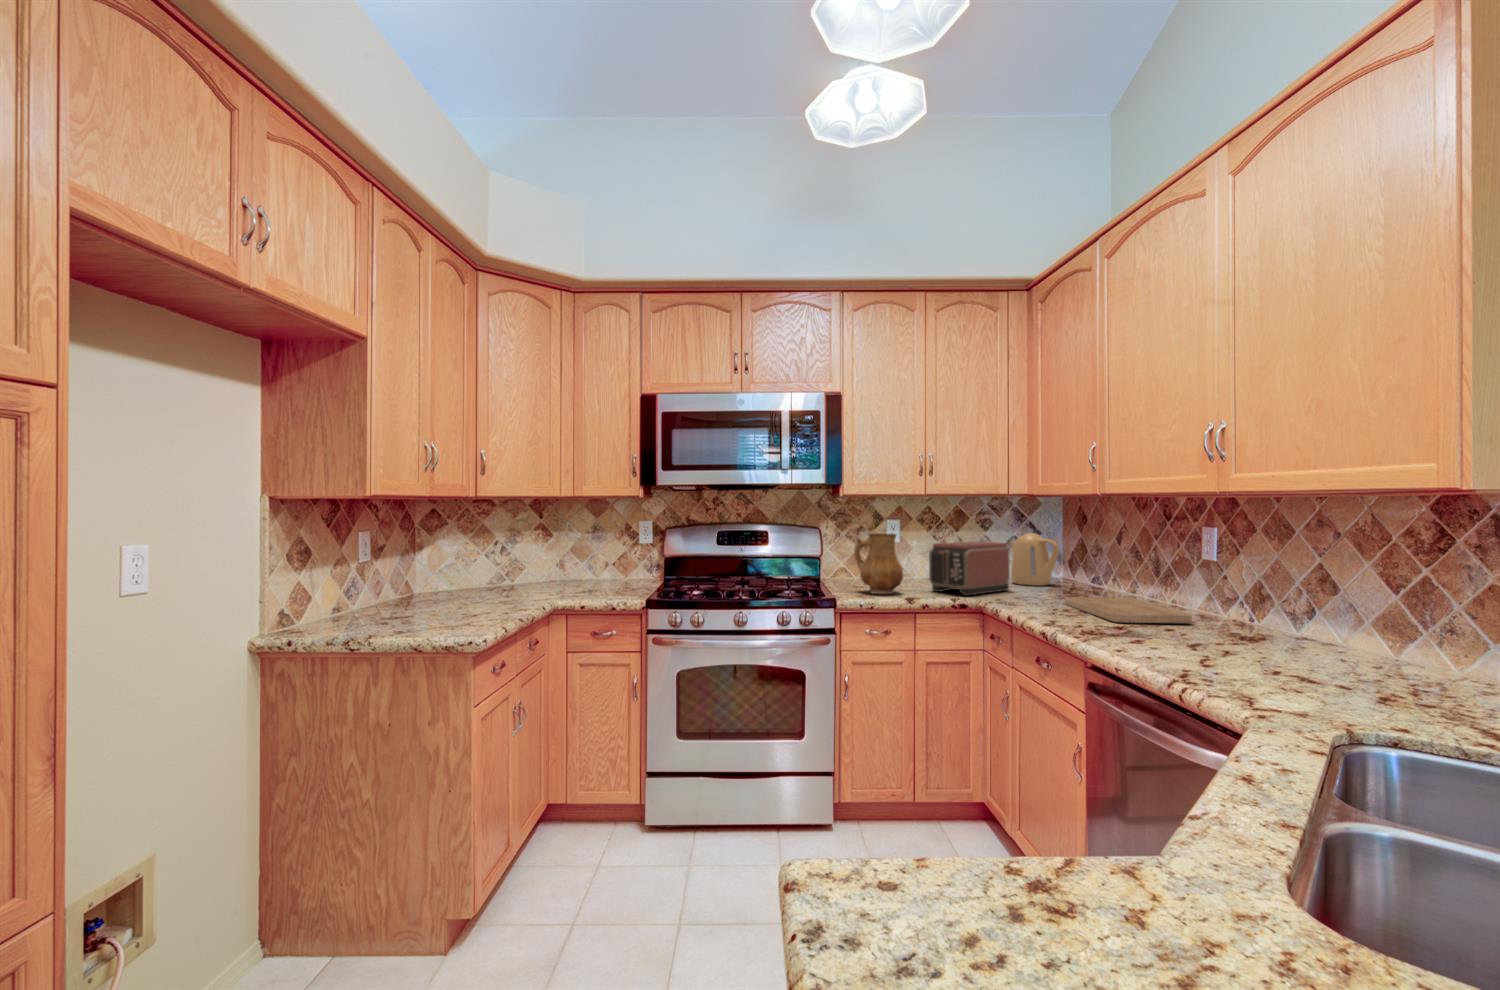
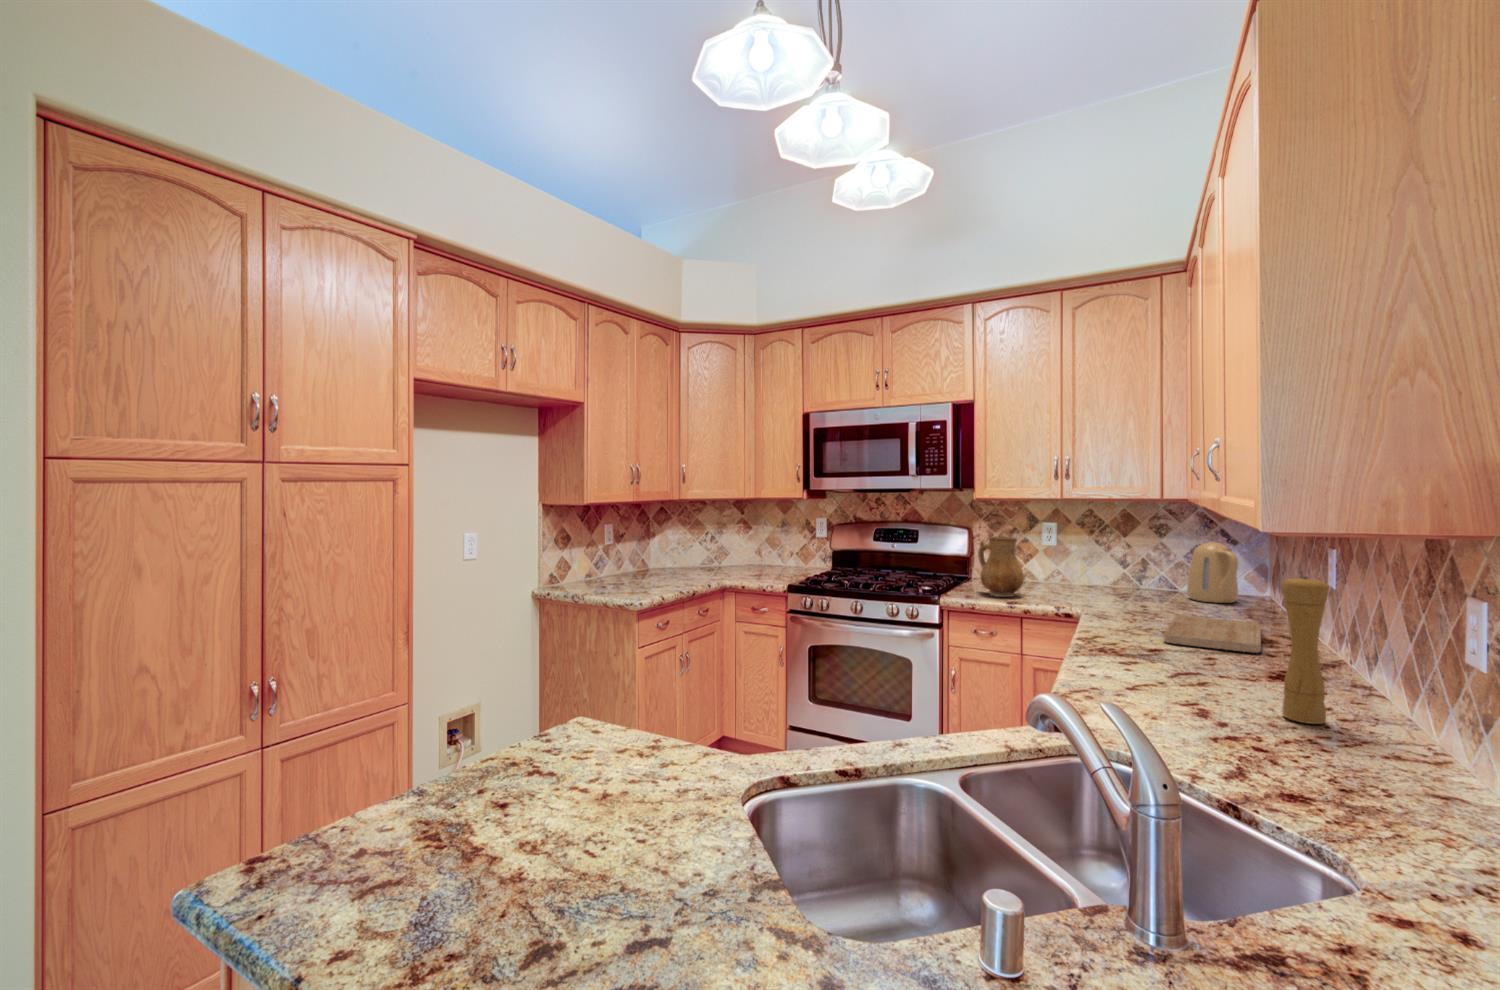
pepper mill: none [1374,540,1426,683] -> present [1282,576,1329,724]
toaster: present [929,541,1010,596] -> none [1057,549,1155,605]

